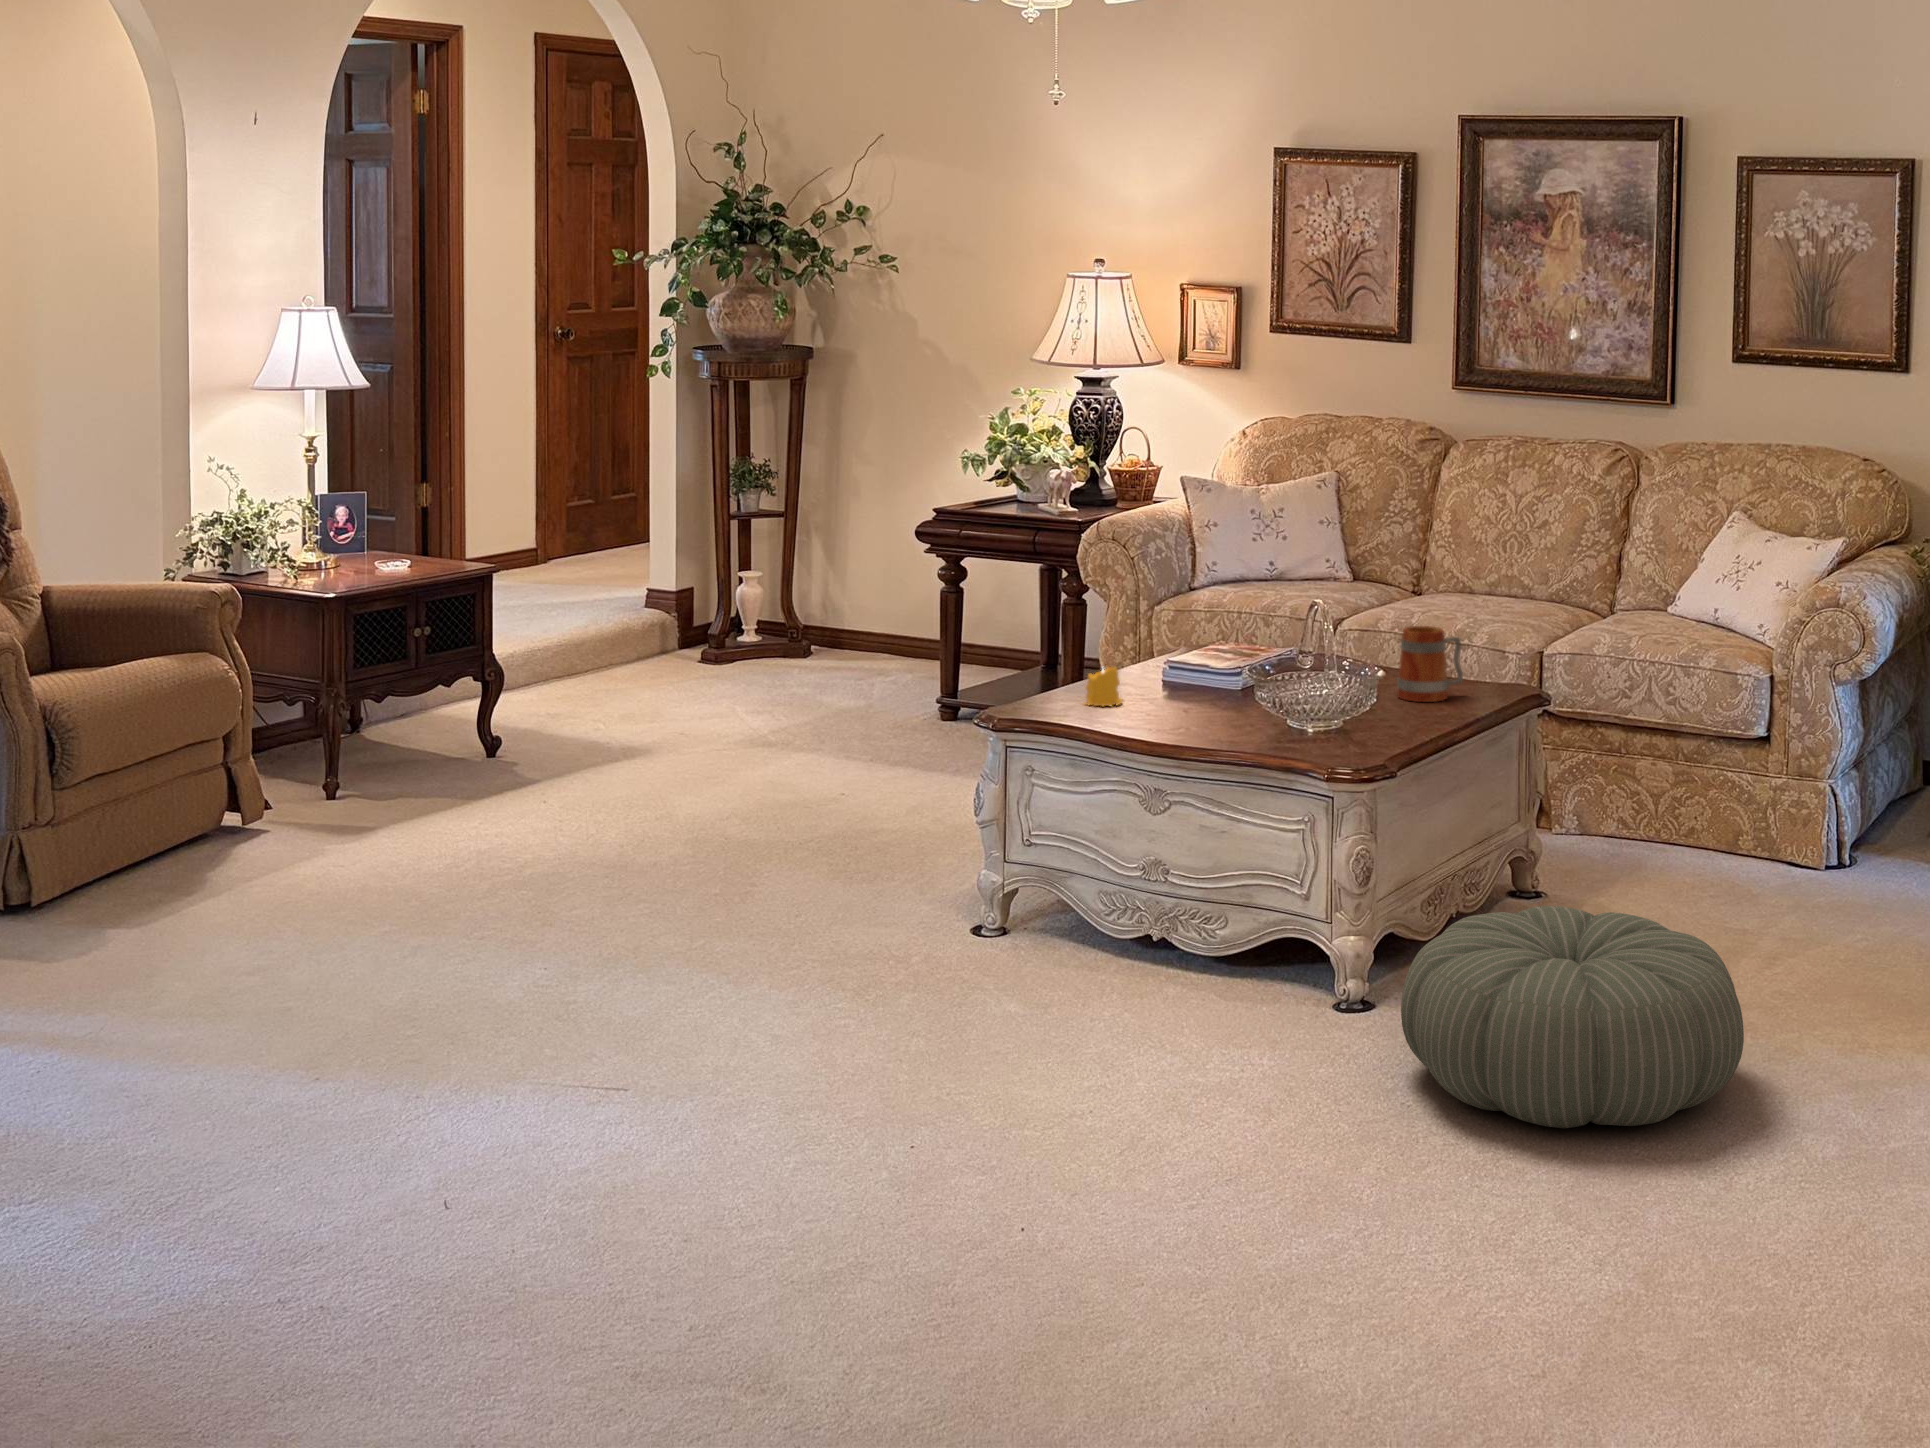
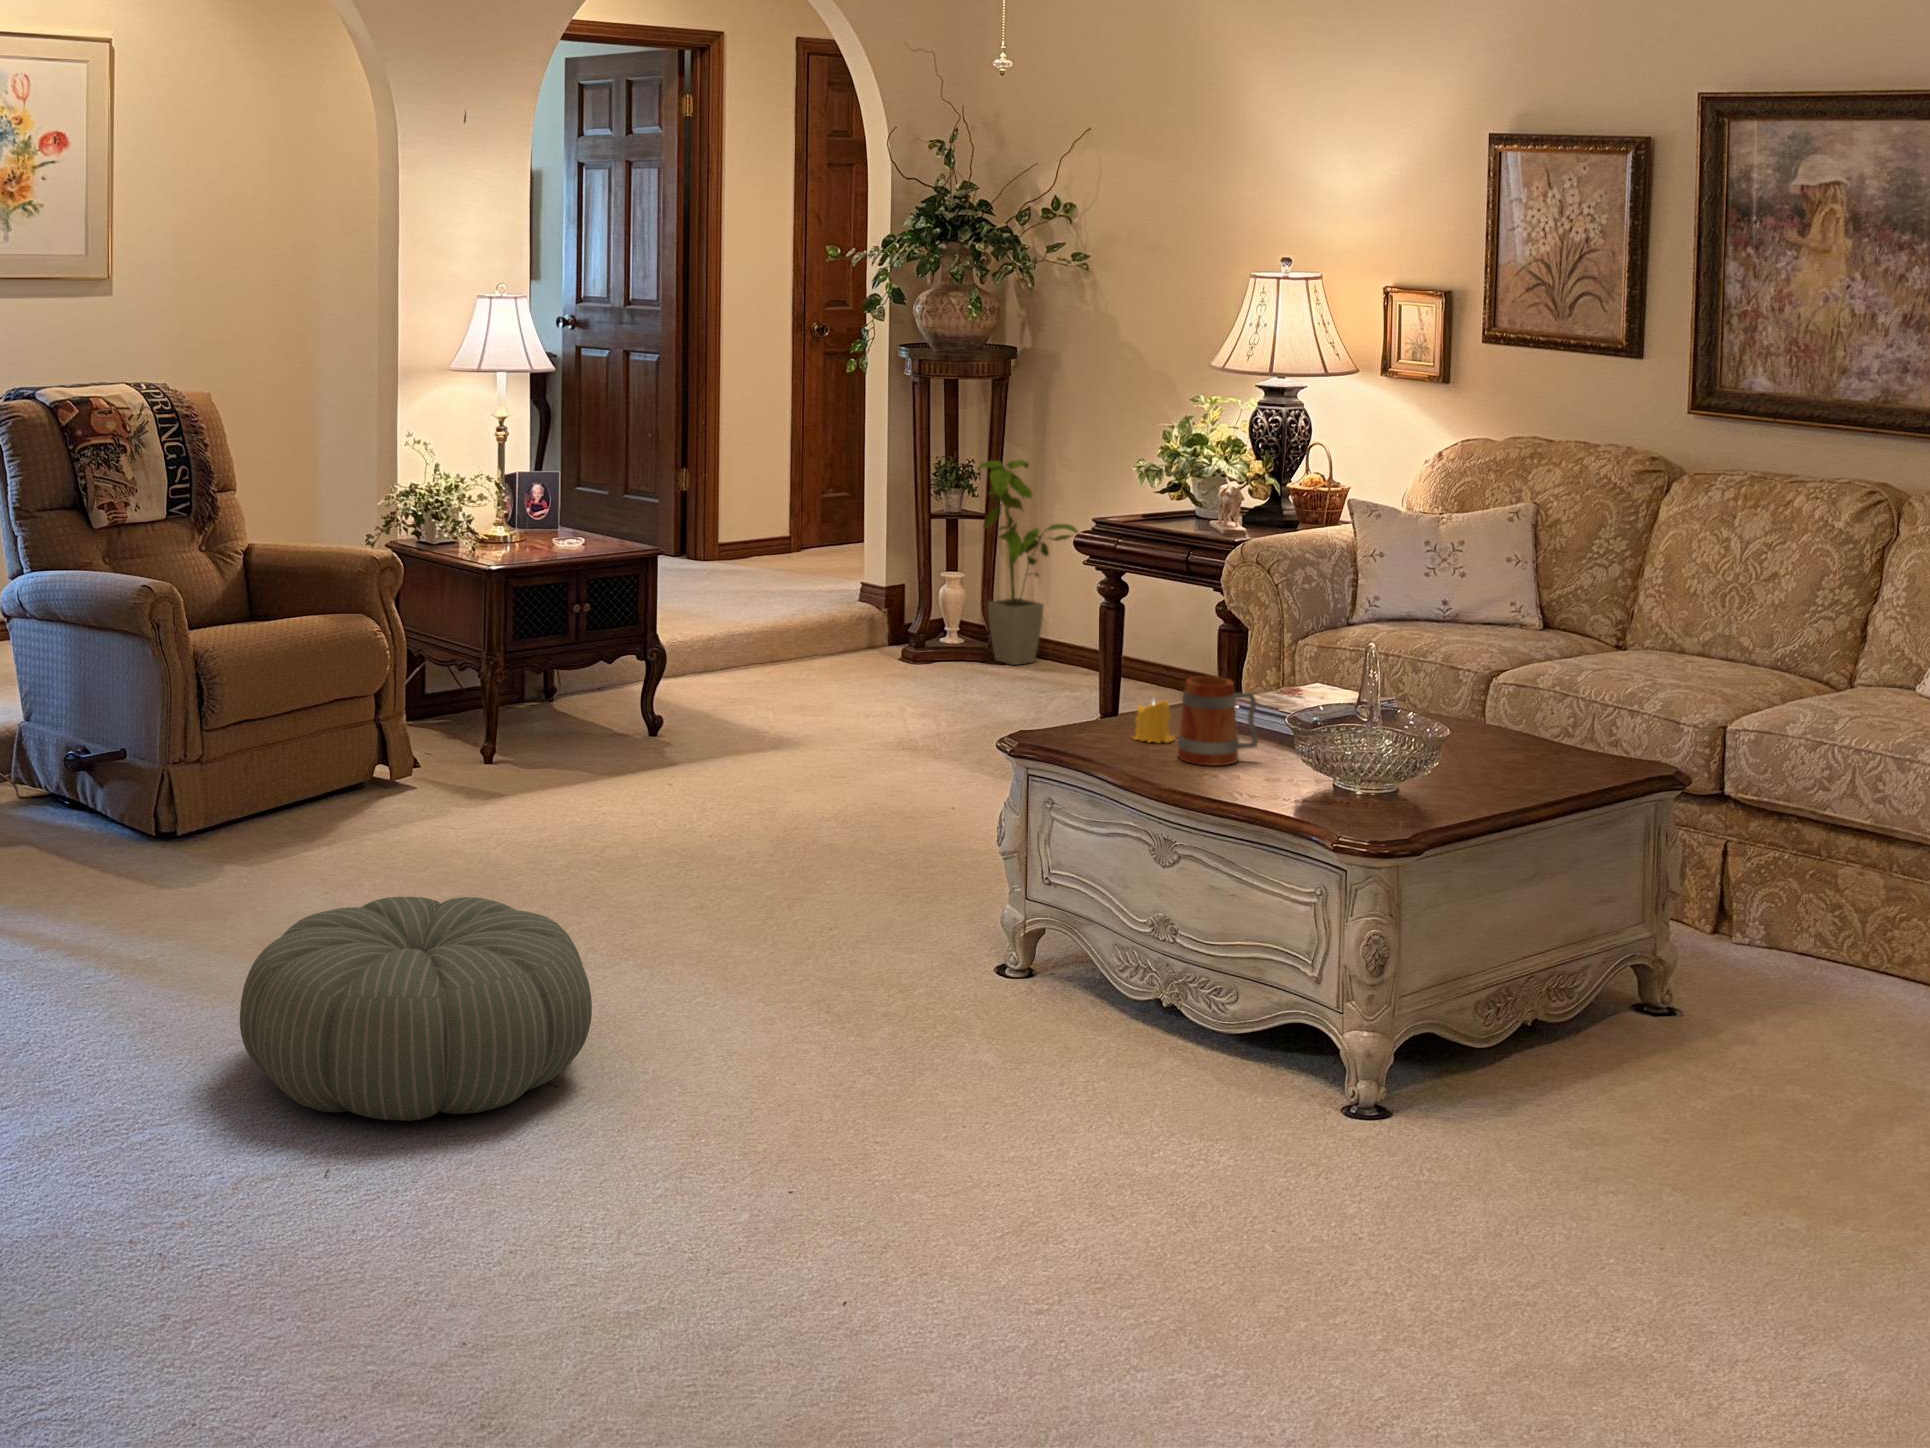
house plant: none [771,458,877,657] -> present [977,460,1078,665]
mug: present [1397,626,1463,702] -> present [1178,676,1259,765]
pouf: present [1401,906,1744,1128] -> present [240,897,592,1121]

